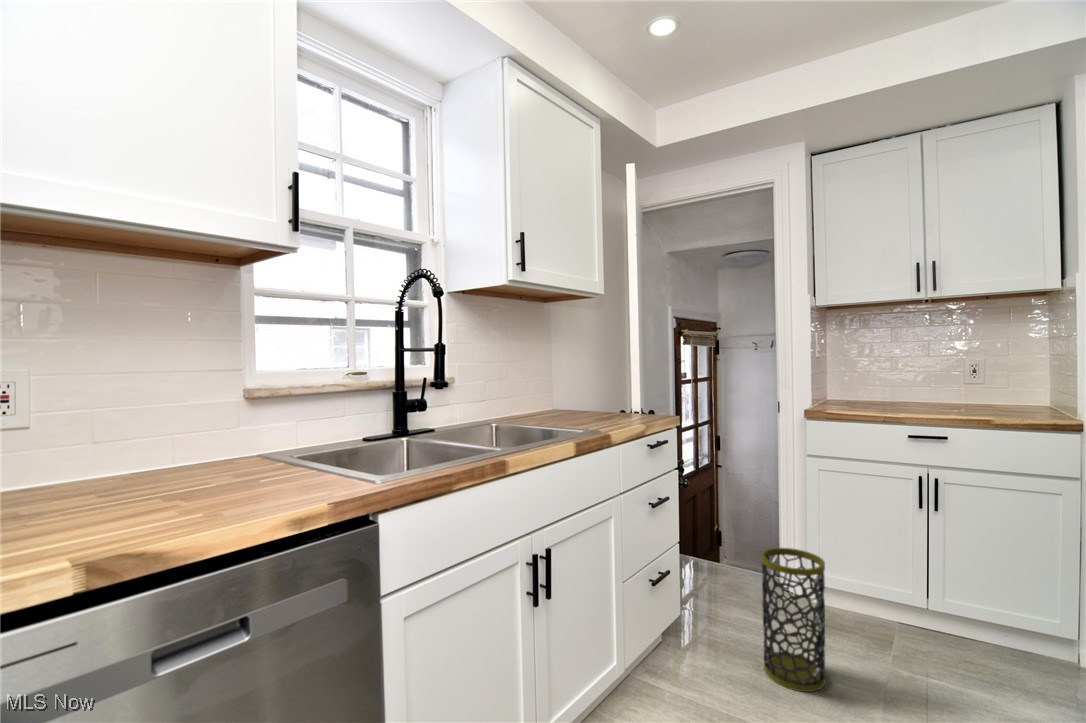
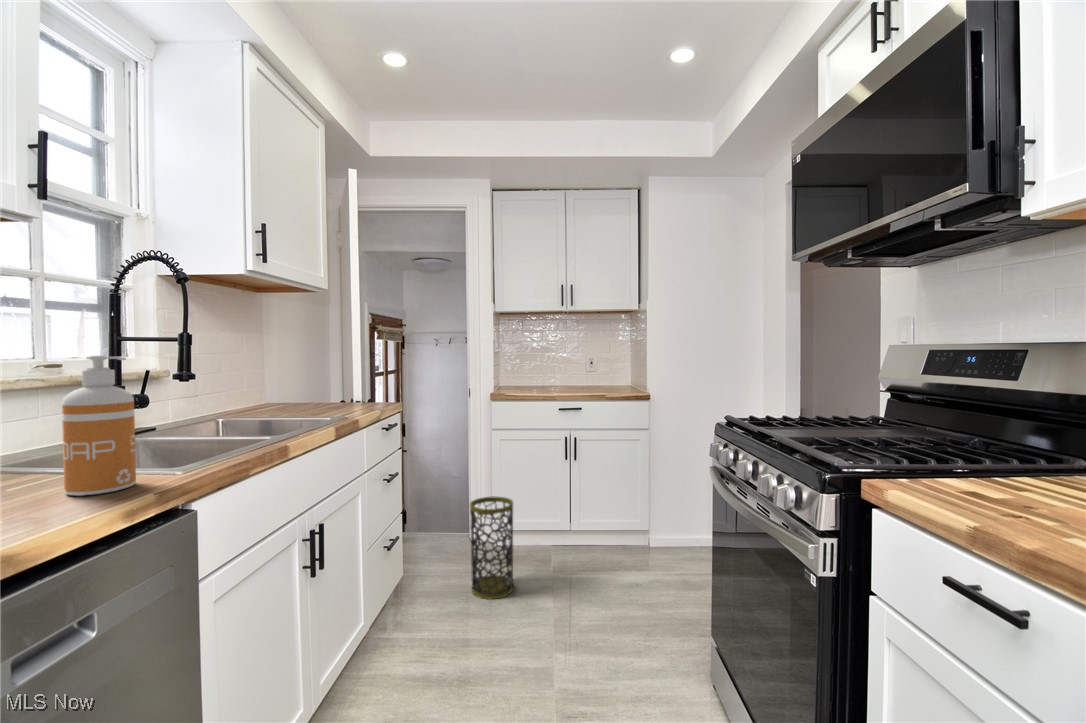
soap dispenser: none [289,366,344,493] -> present [62,356,136,496]

